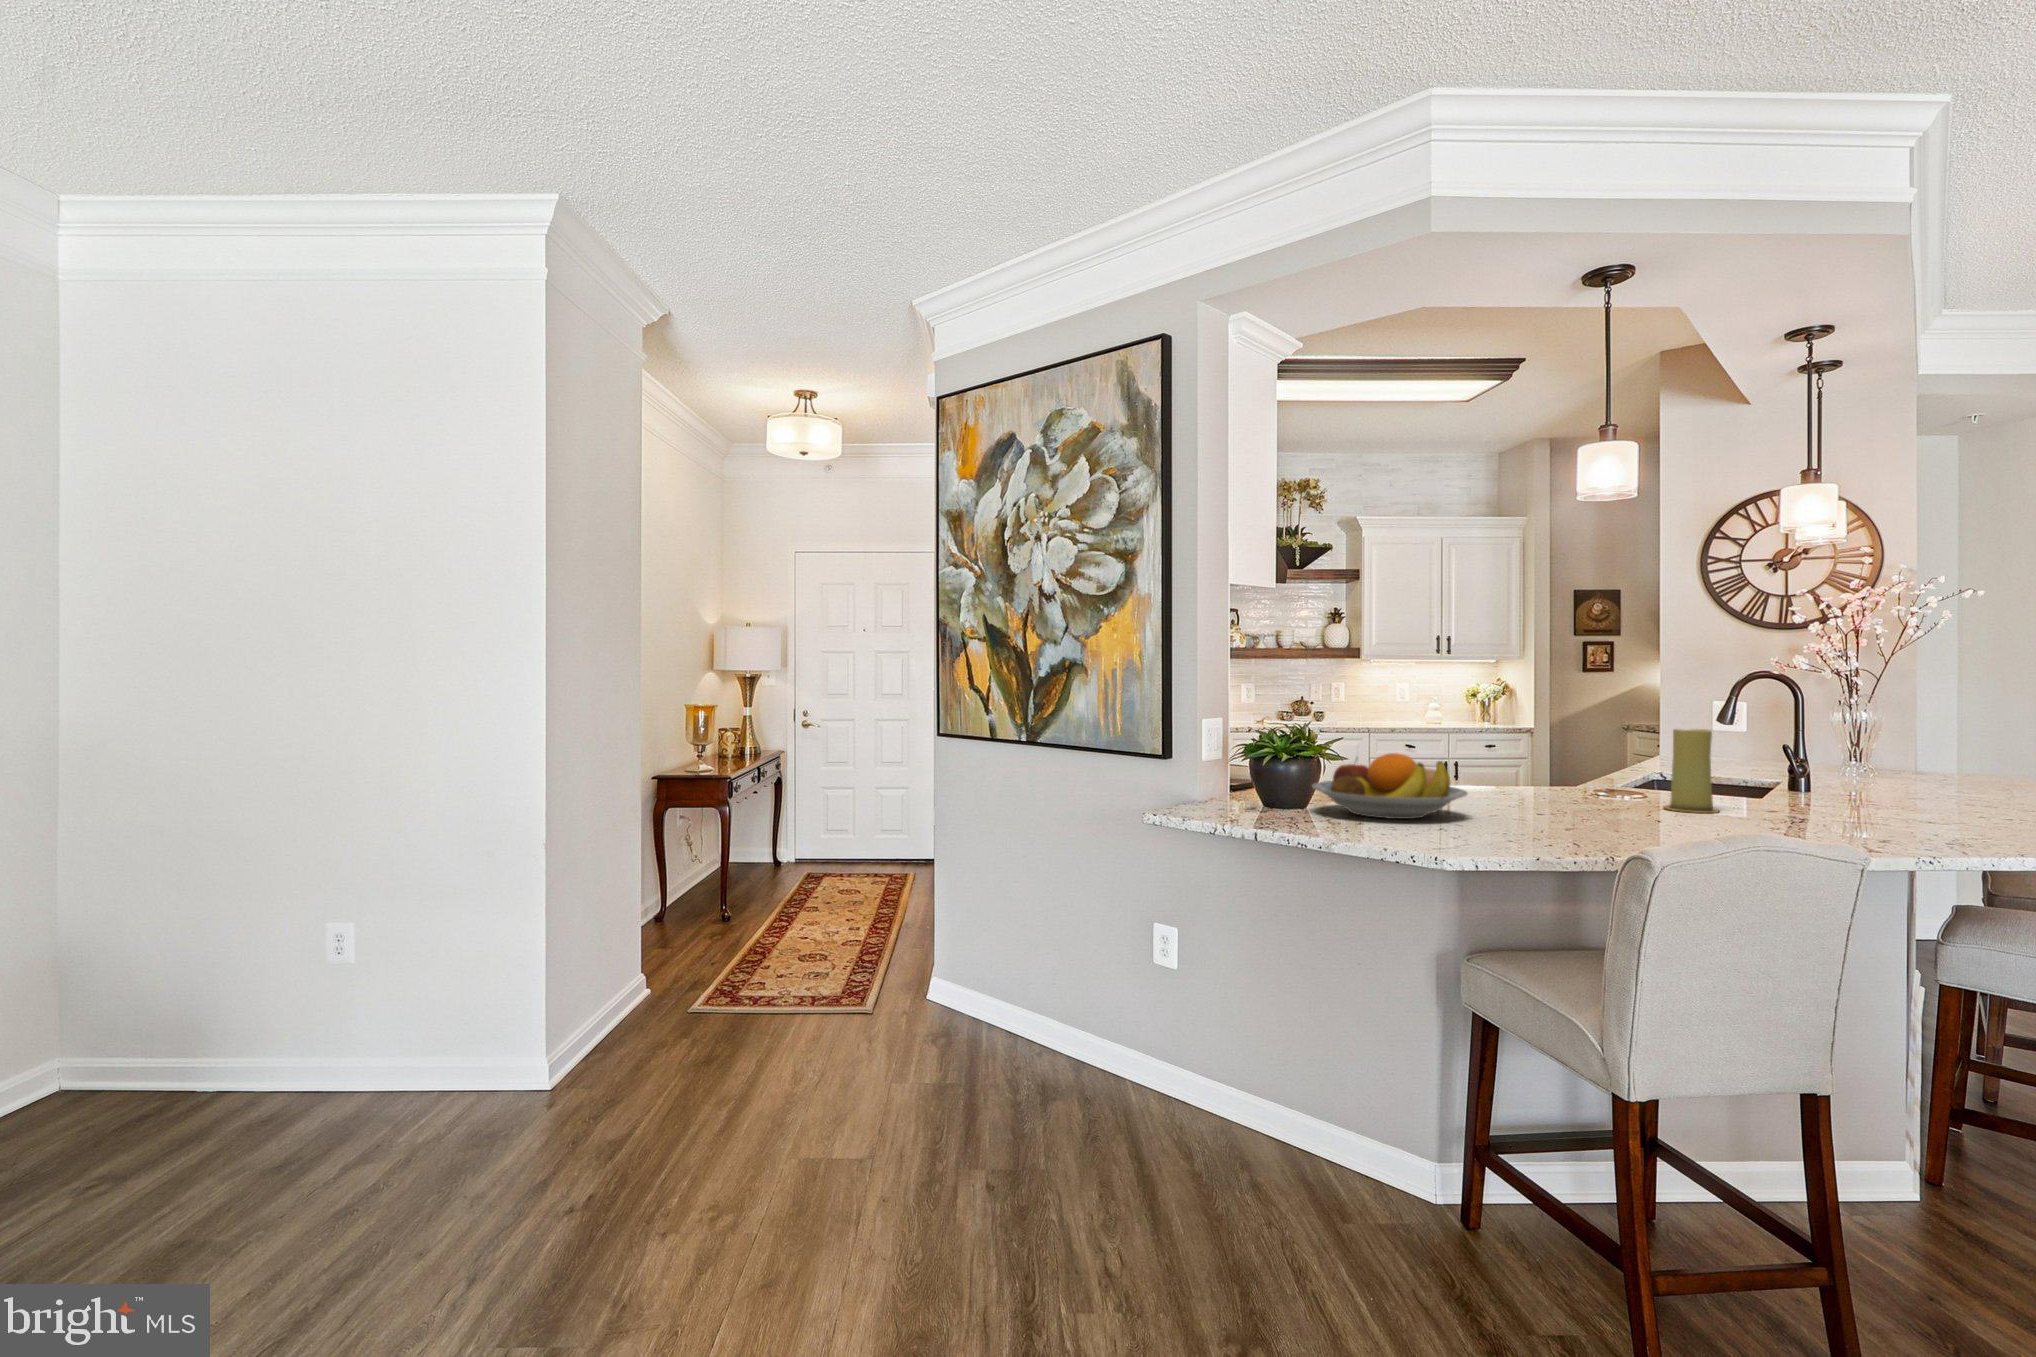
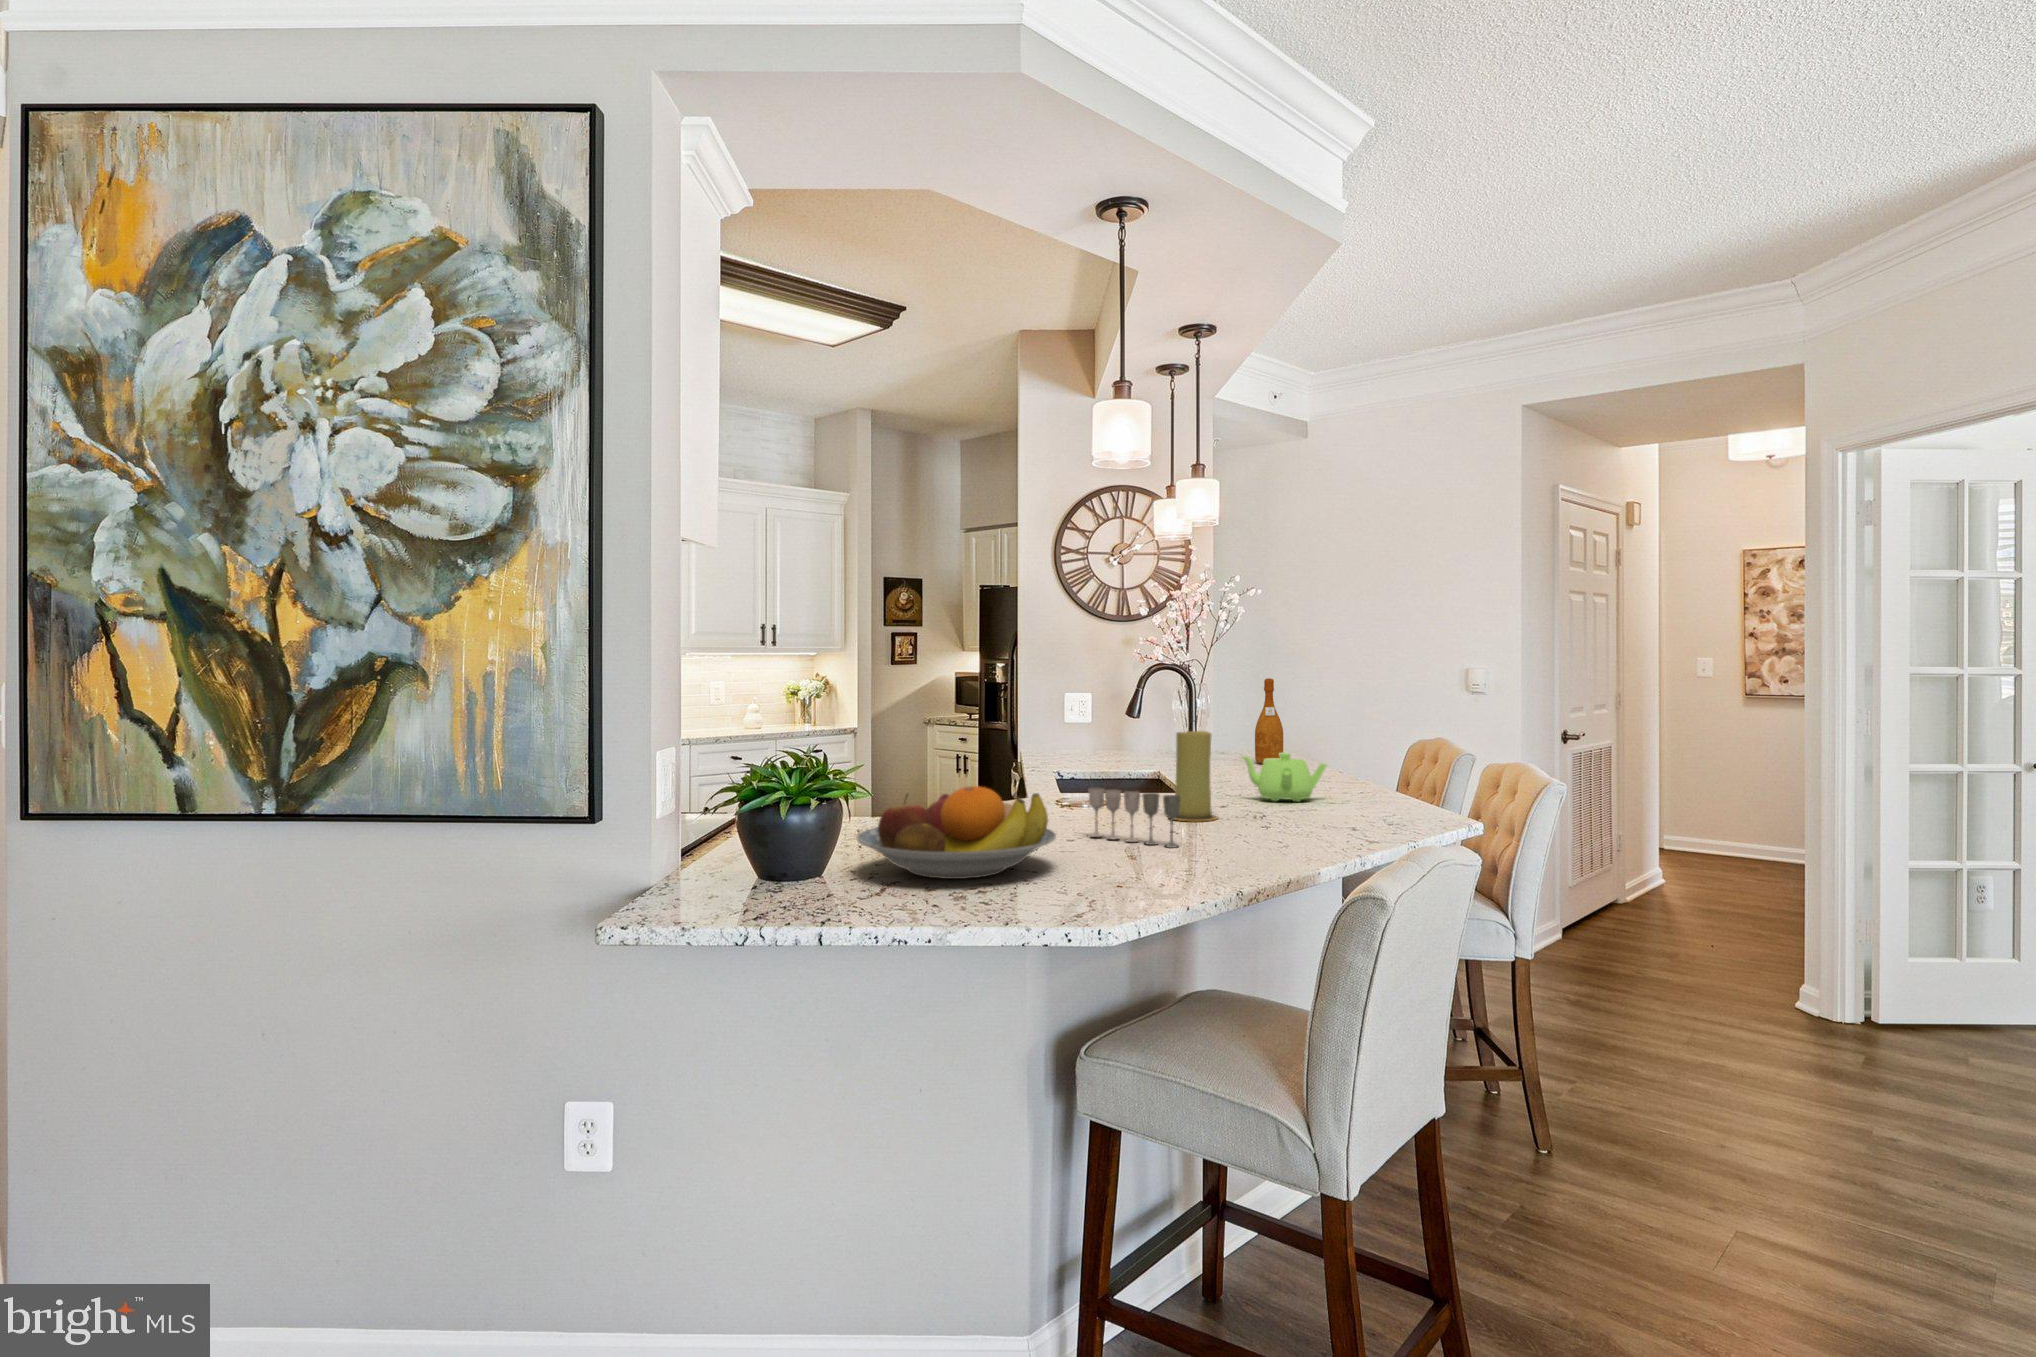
wine bottle: none [1943,686,1988,785] -> present [1255,678,1283,764]
teapot: none [1797,760,1914,812] -> present [1242,753,1327,802]
wine glass: none [1545,769,1613,823] -> present [1088,788,1180,848]

